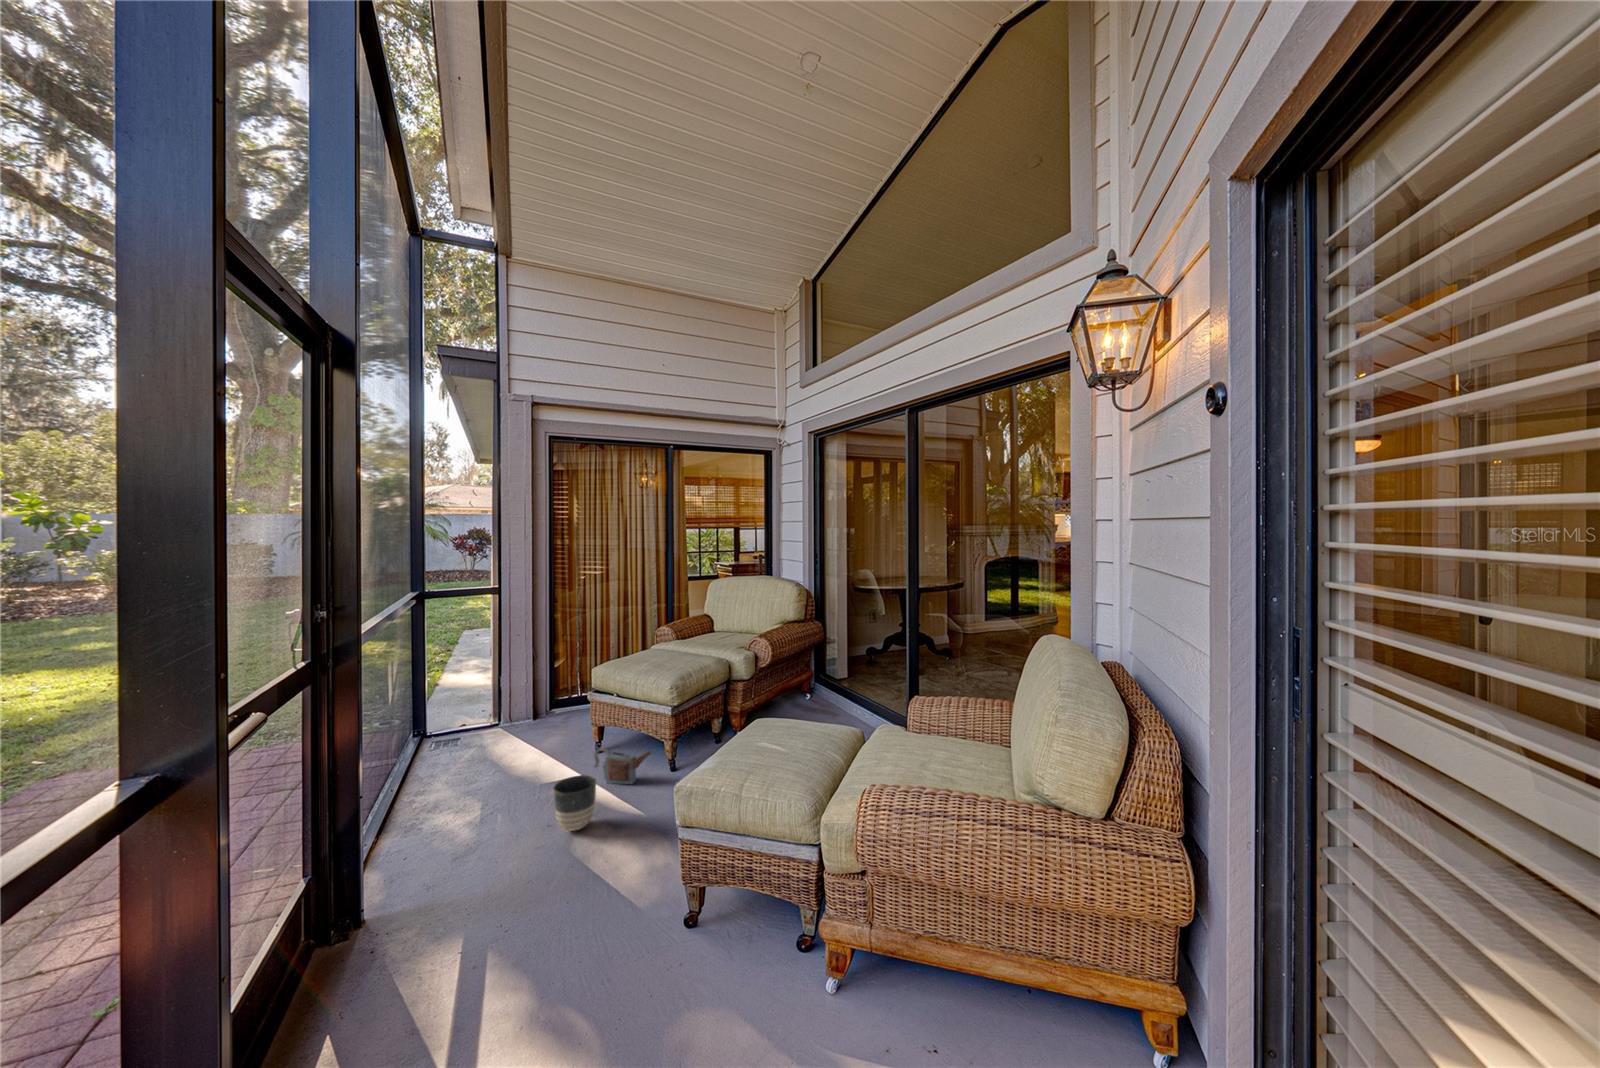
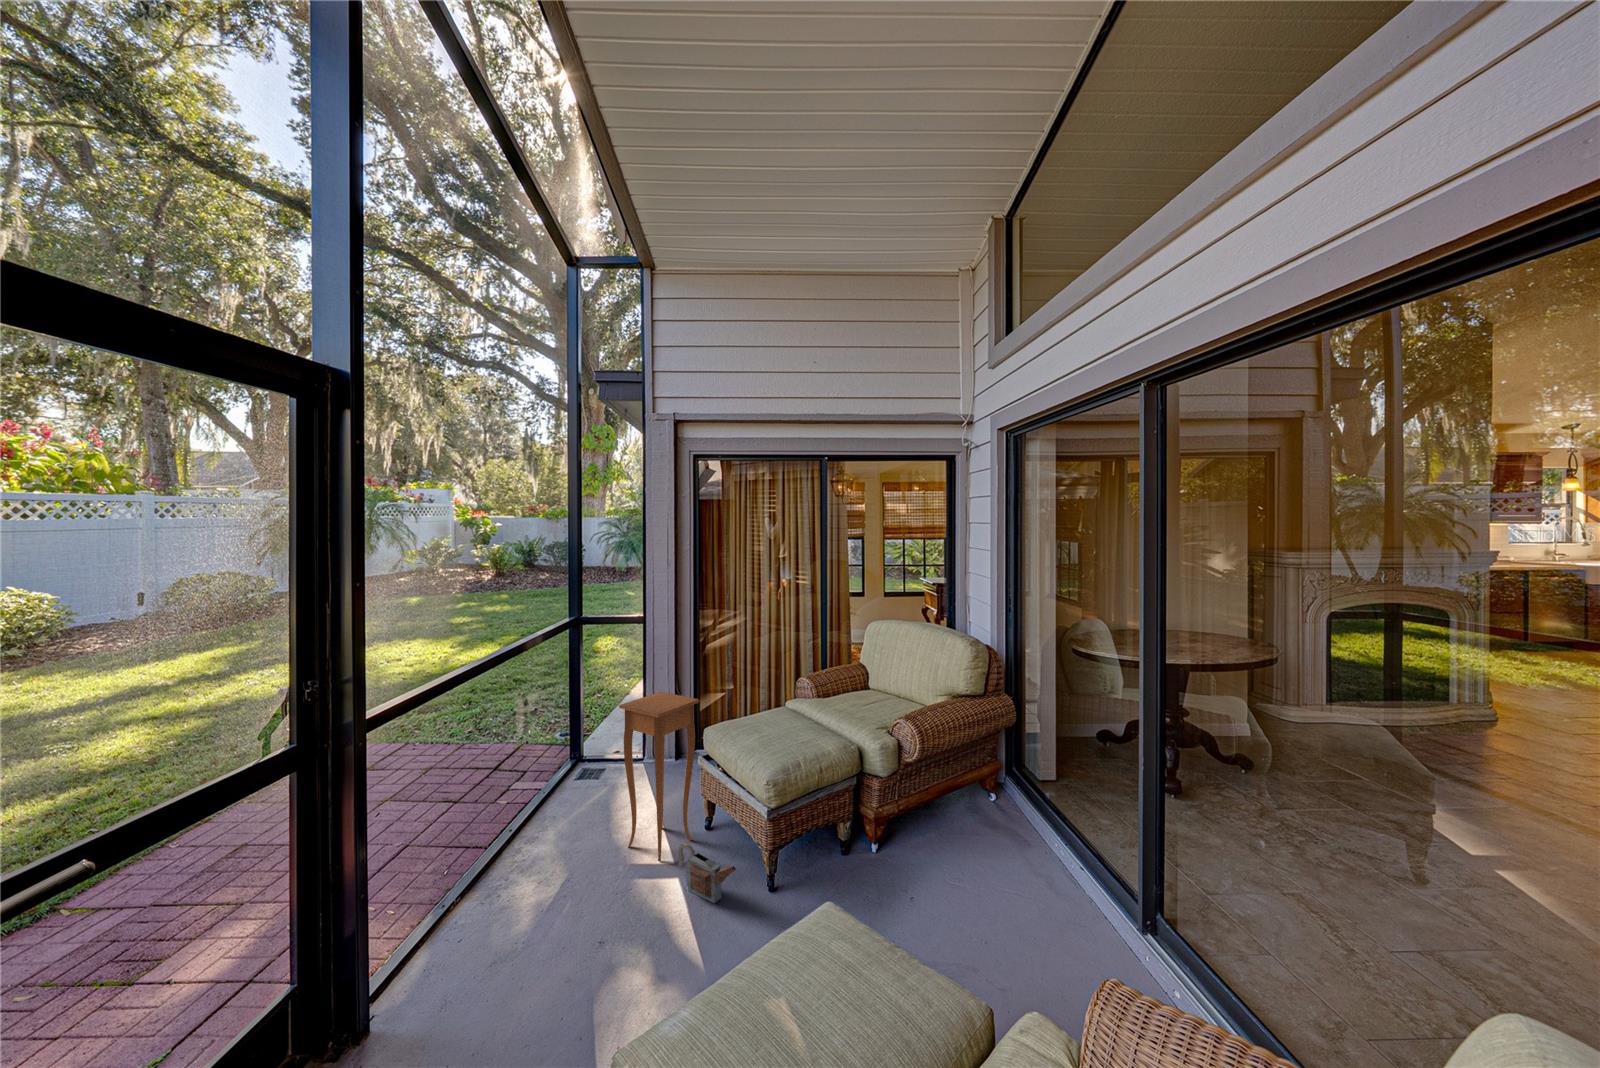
side table: none [523,639,594,774] -> present [619,692,699,861]
planter: present [553,775,596,831] -> none [590,893,643,973]

